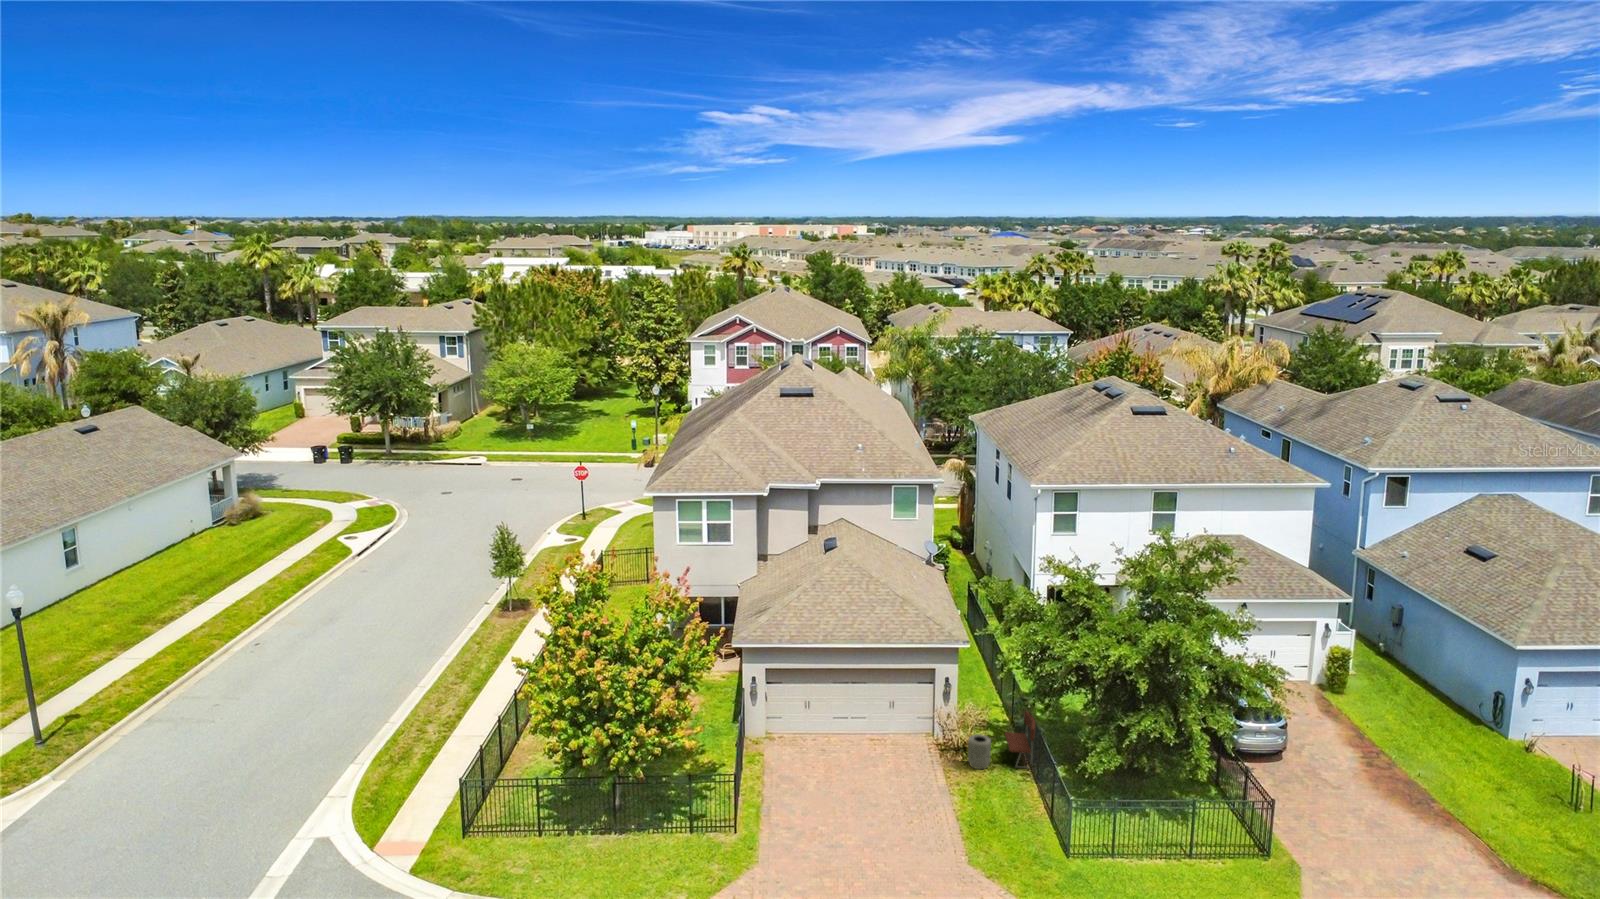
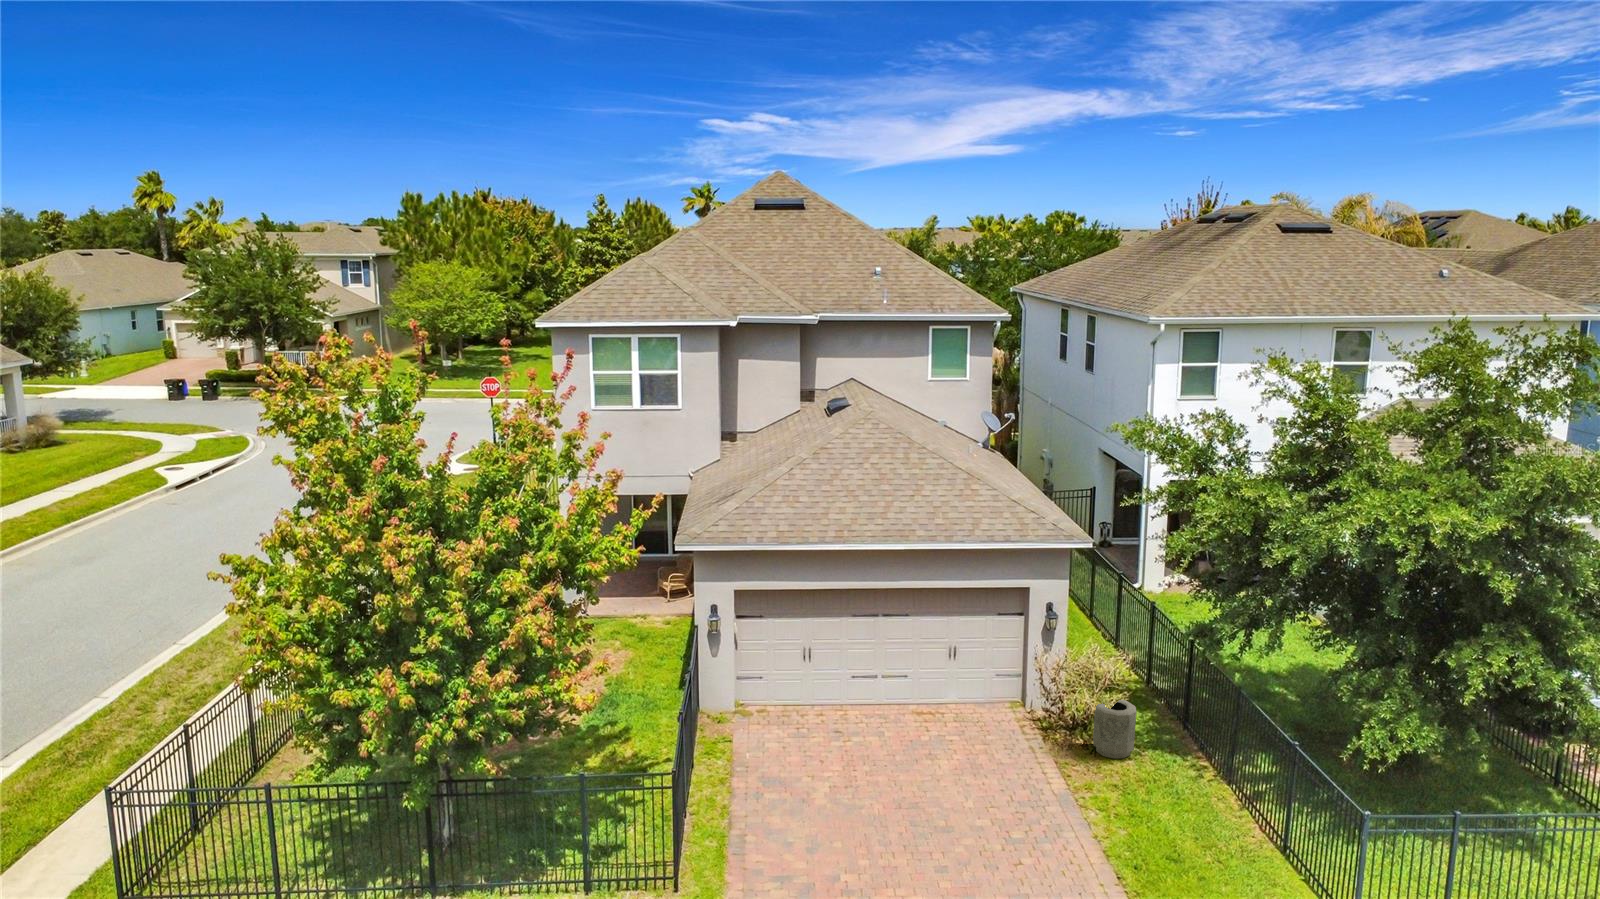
bench: present [1005,712,1035,769] -> none [1150,658,1215,756]

